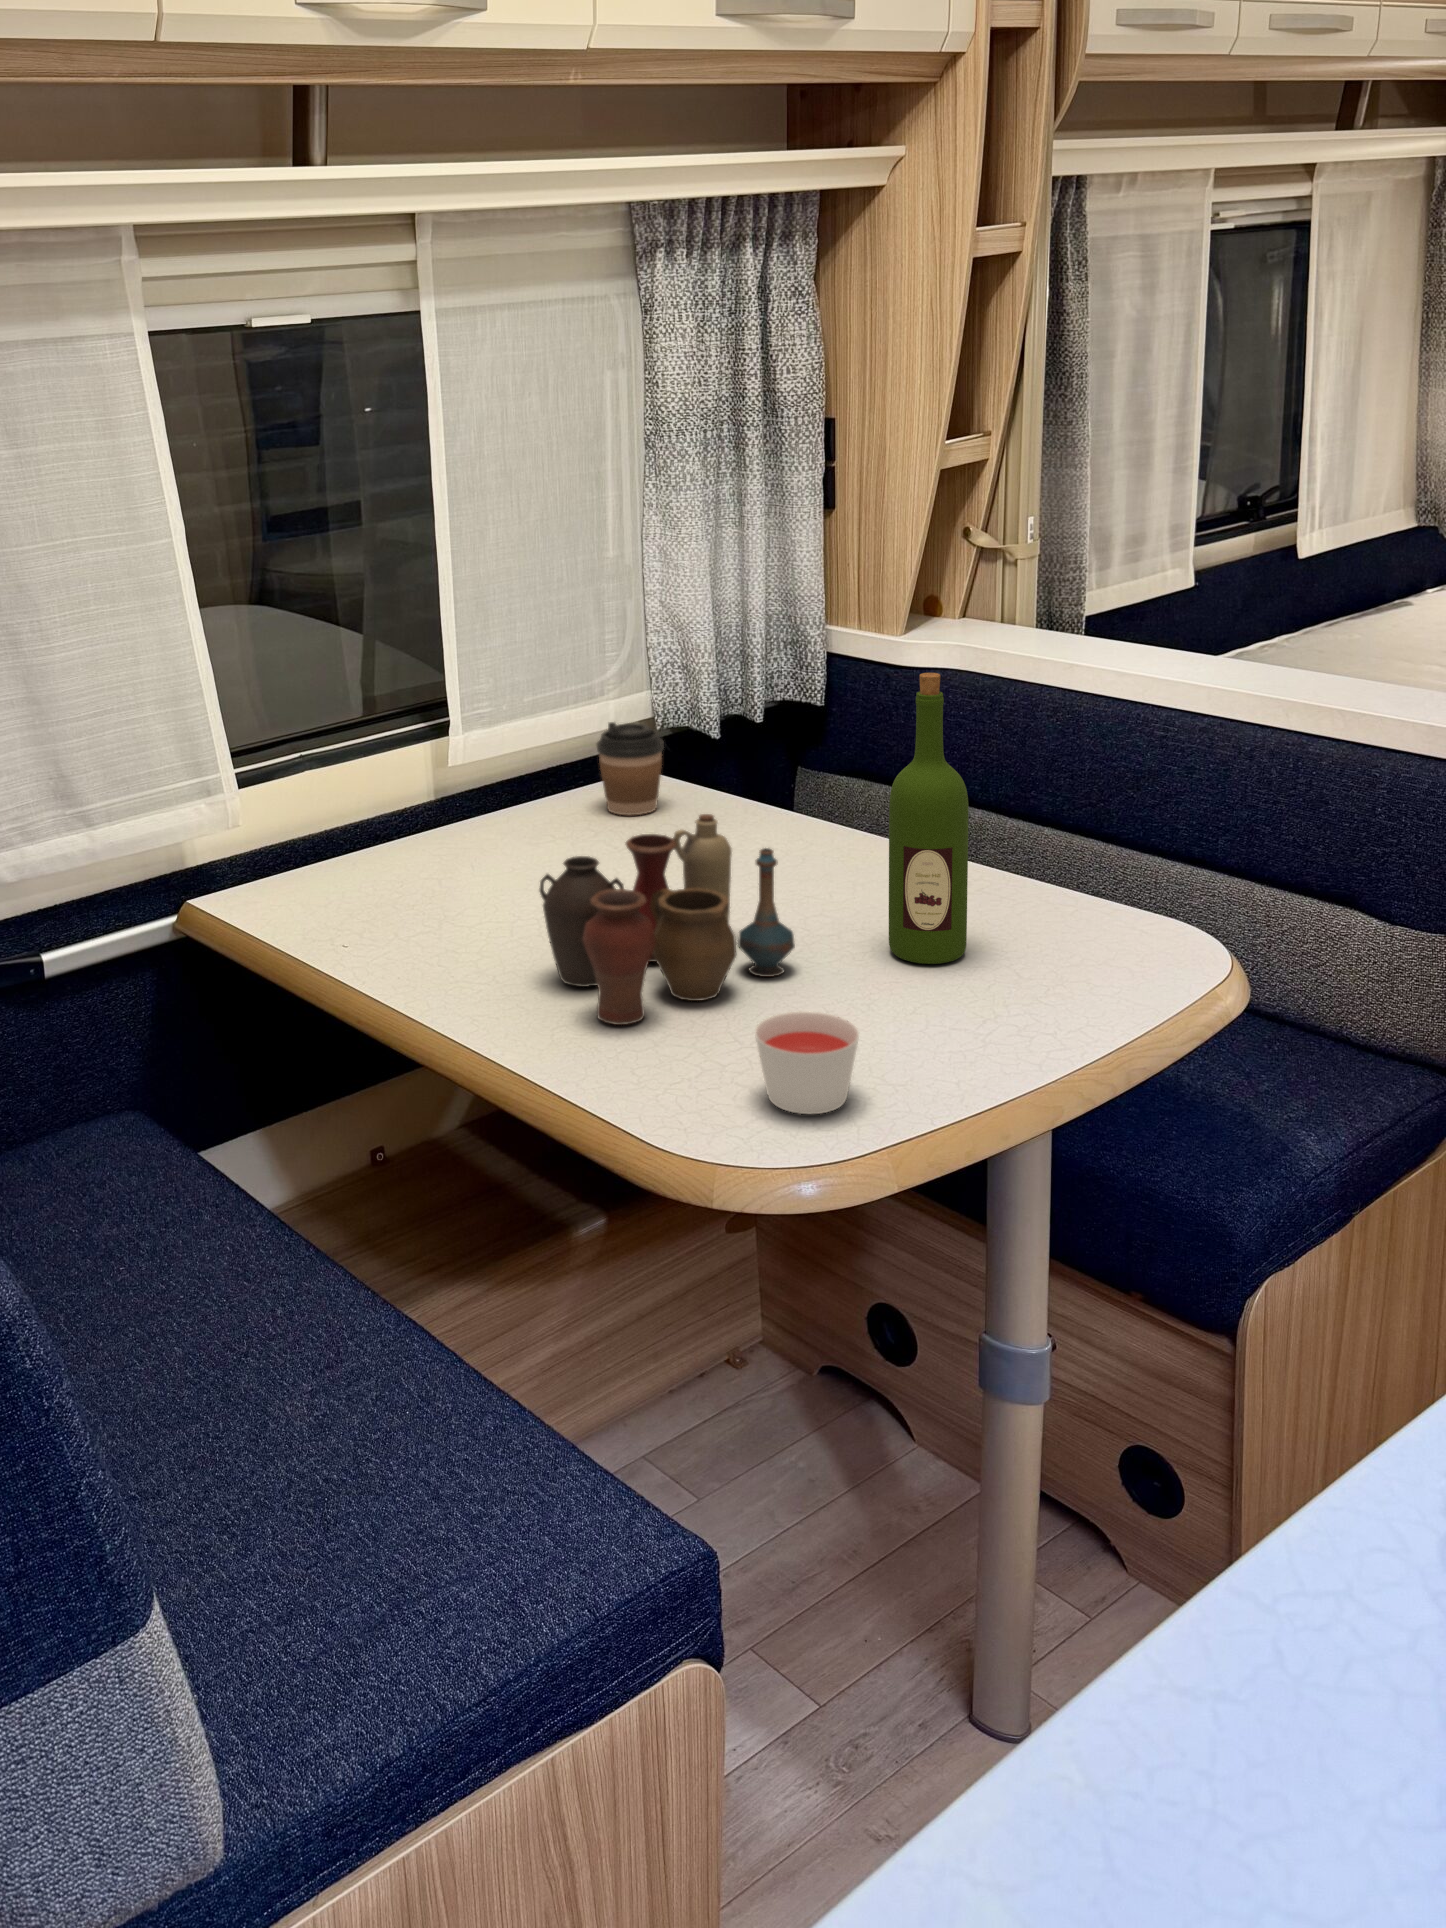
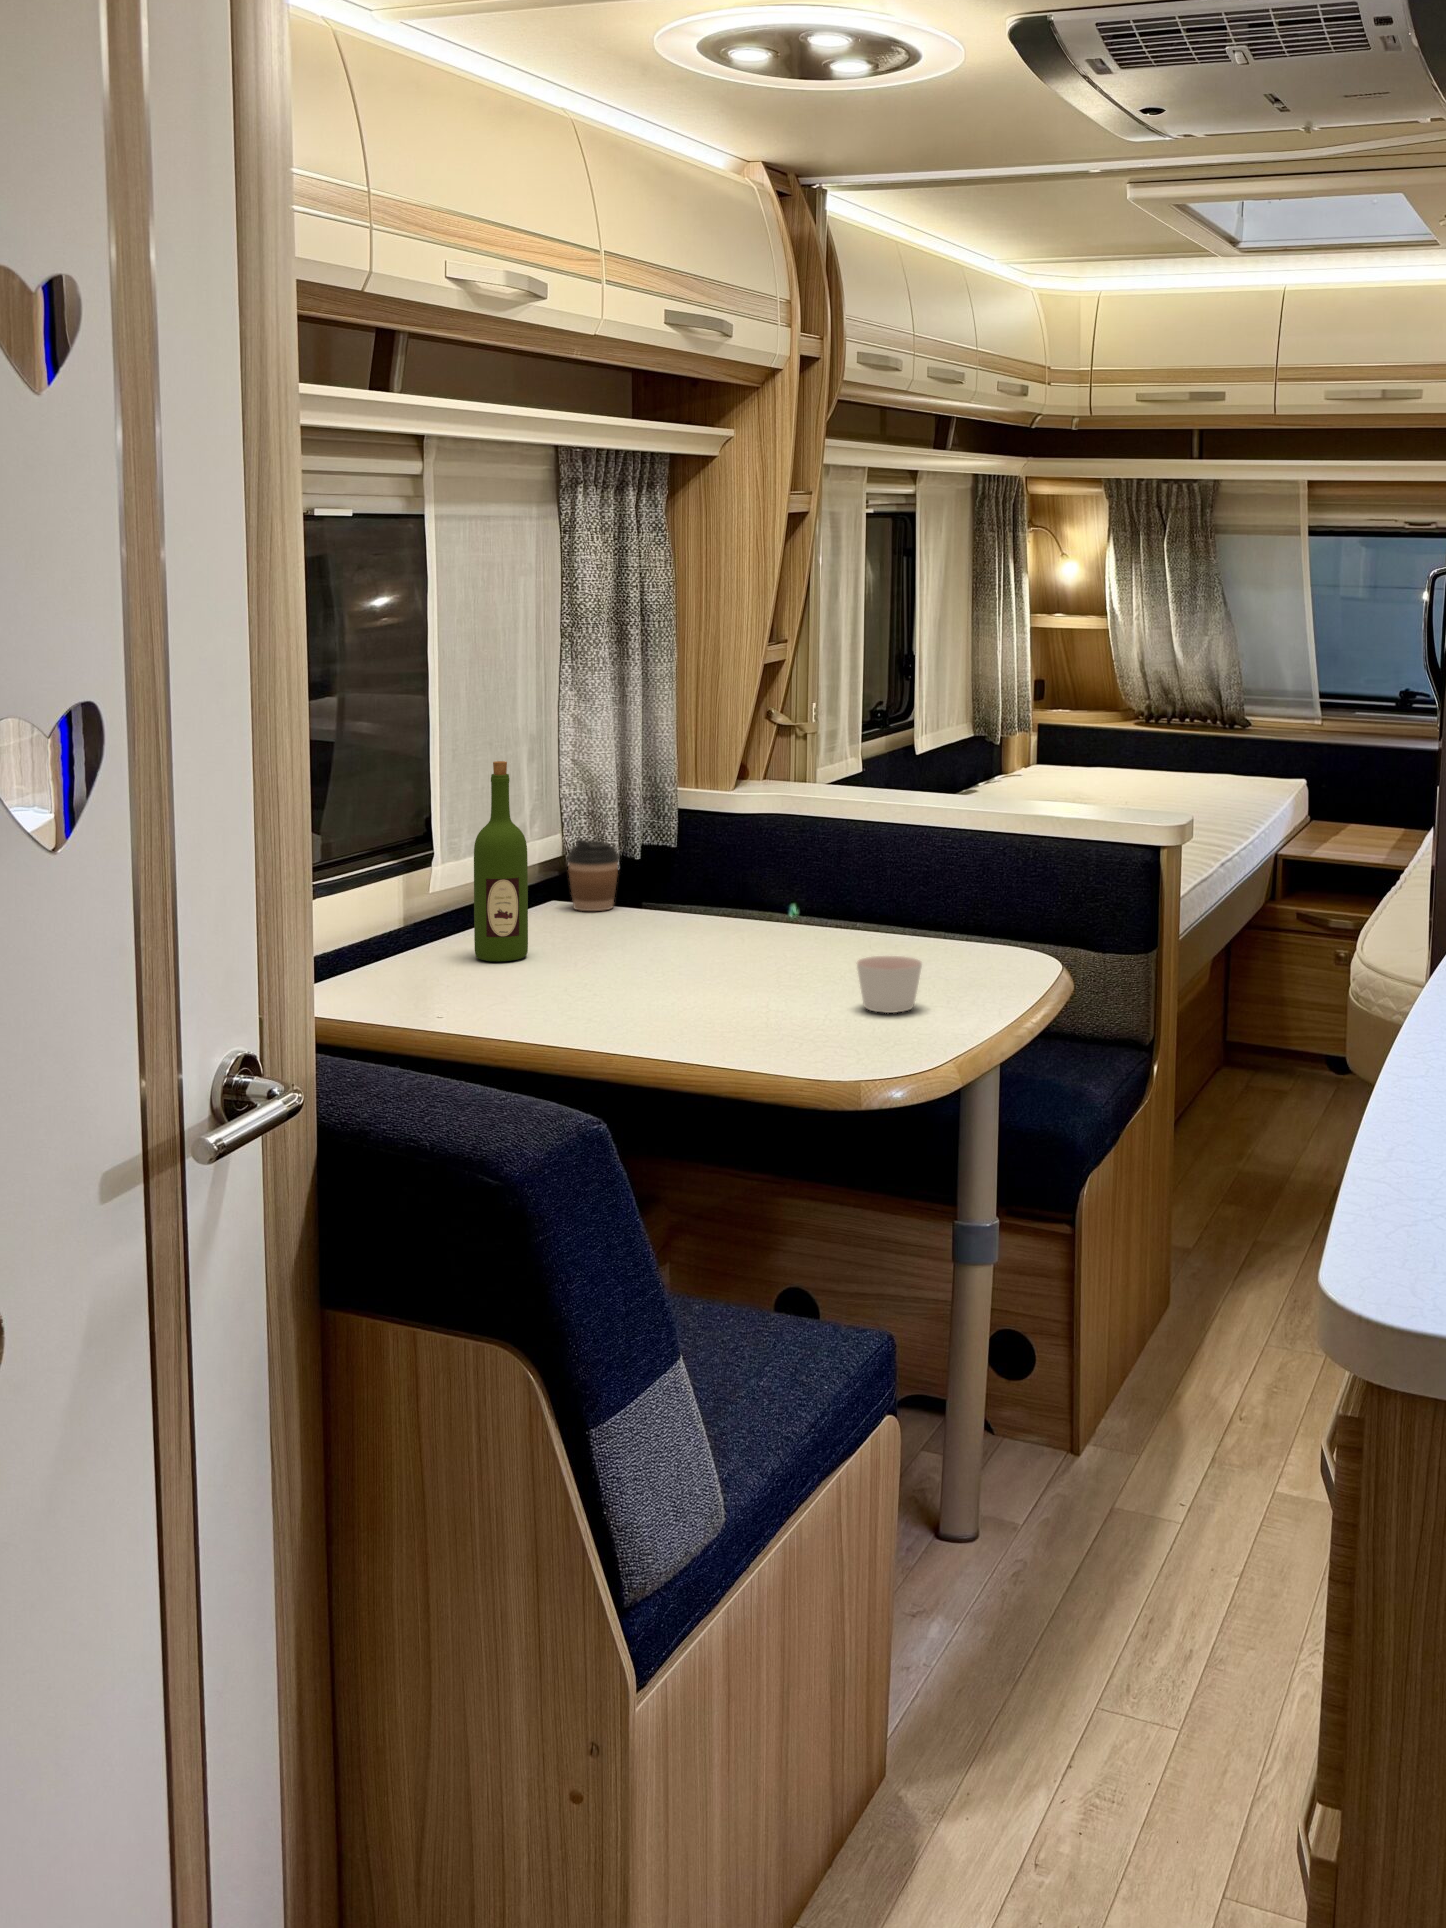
wine bottle: present [889,673,969,964] -> present [474,761,528,961]
vase: present [539,814,795,1025] -> none [648,866,816,994]

